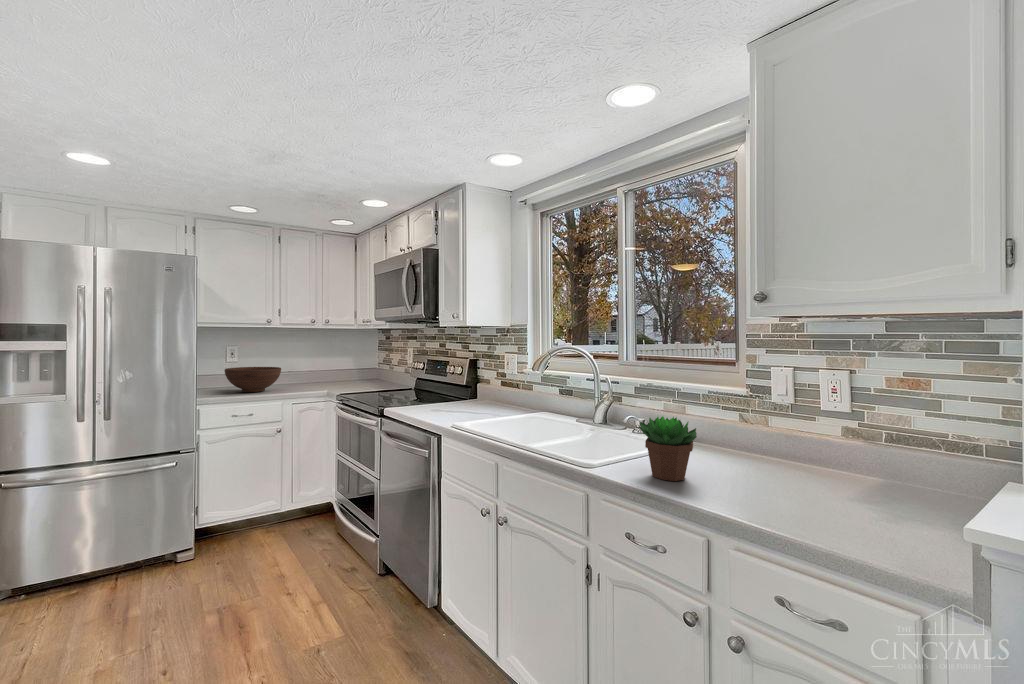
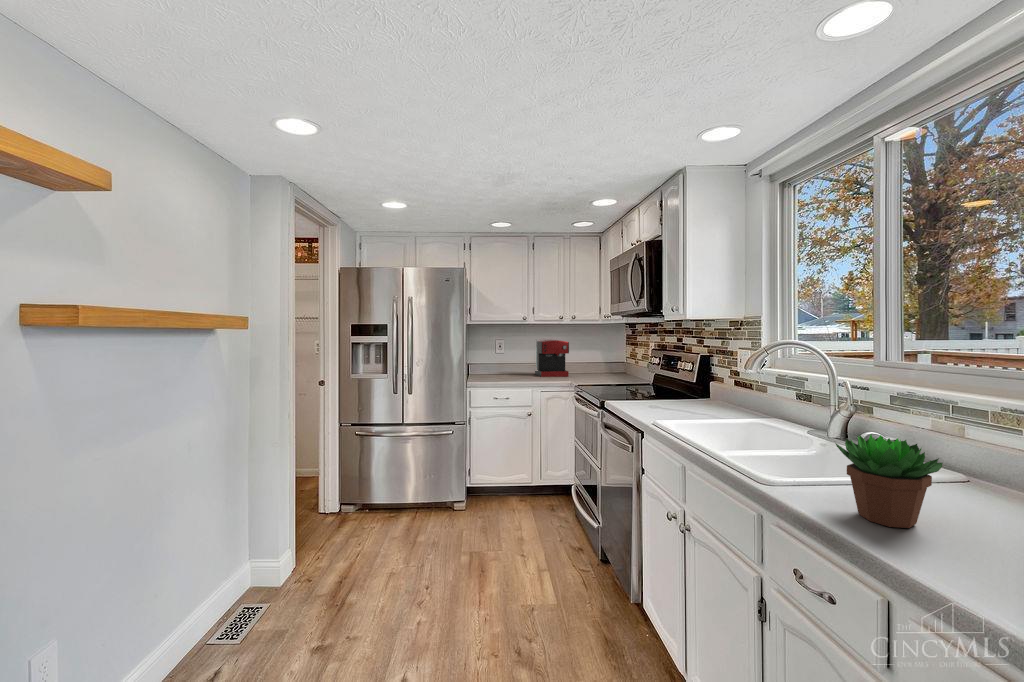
coffee maker: none [276,342,320,387] -> present [535,337,569,377]
fruit bowl: present [225,367,281,392] -> none [491,358,534,379]

